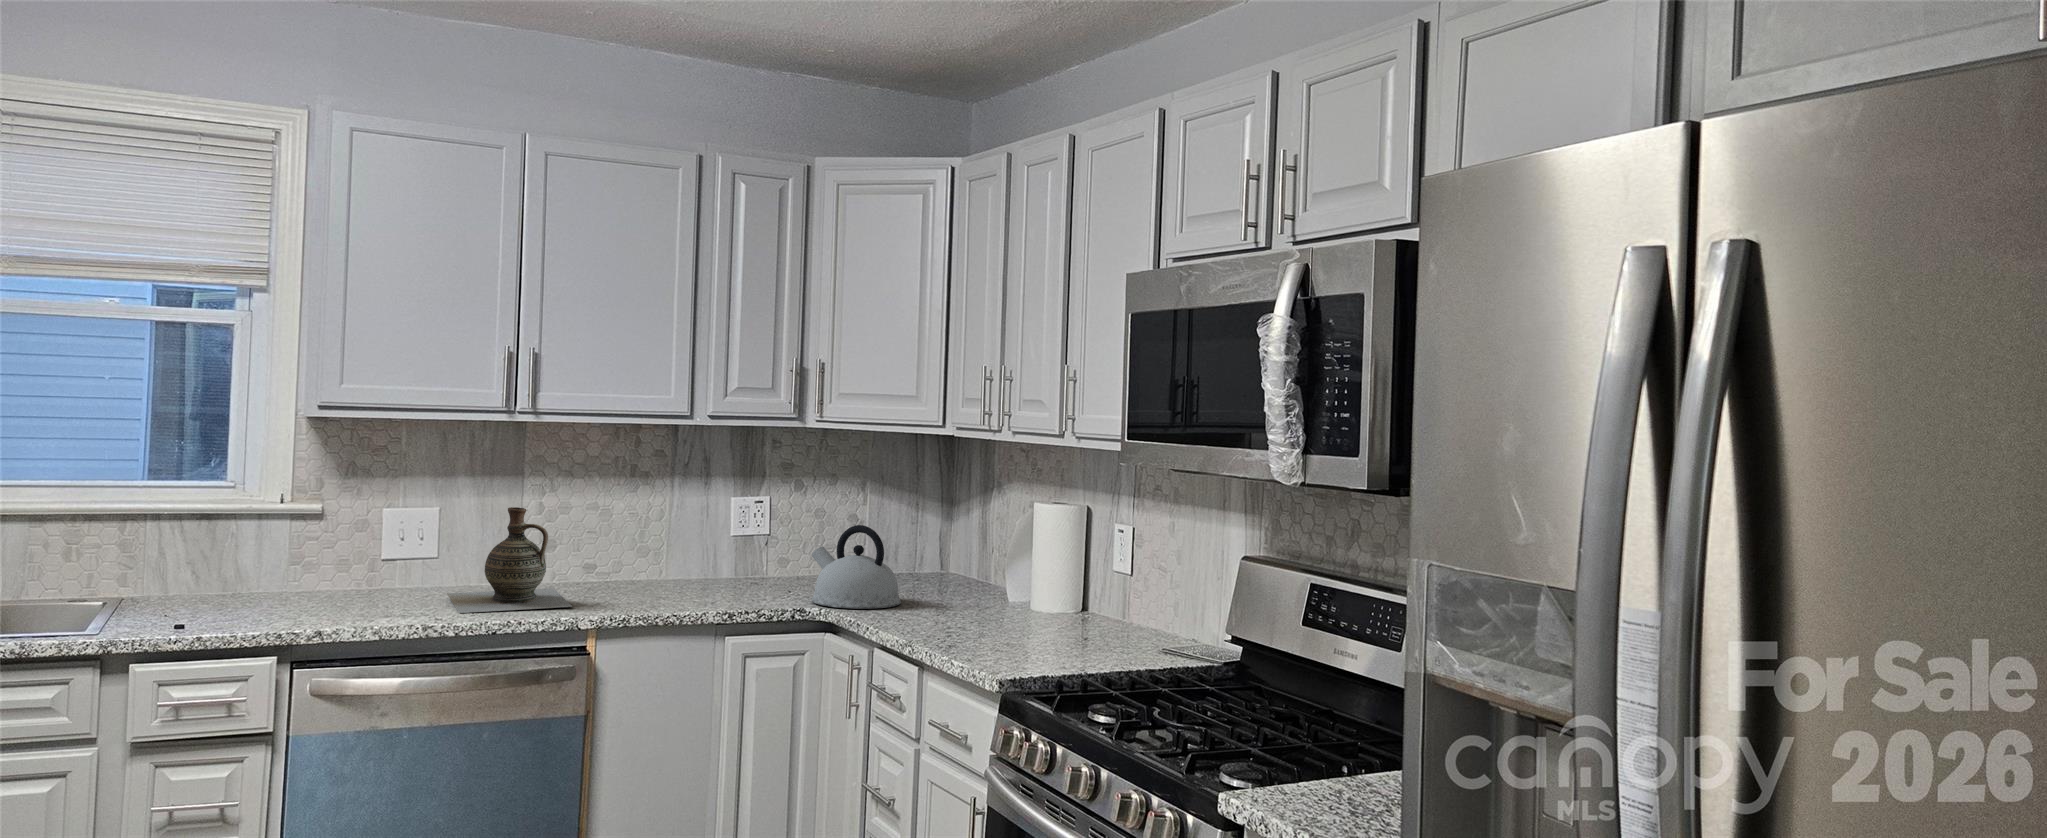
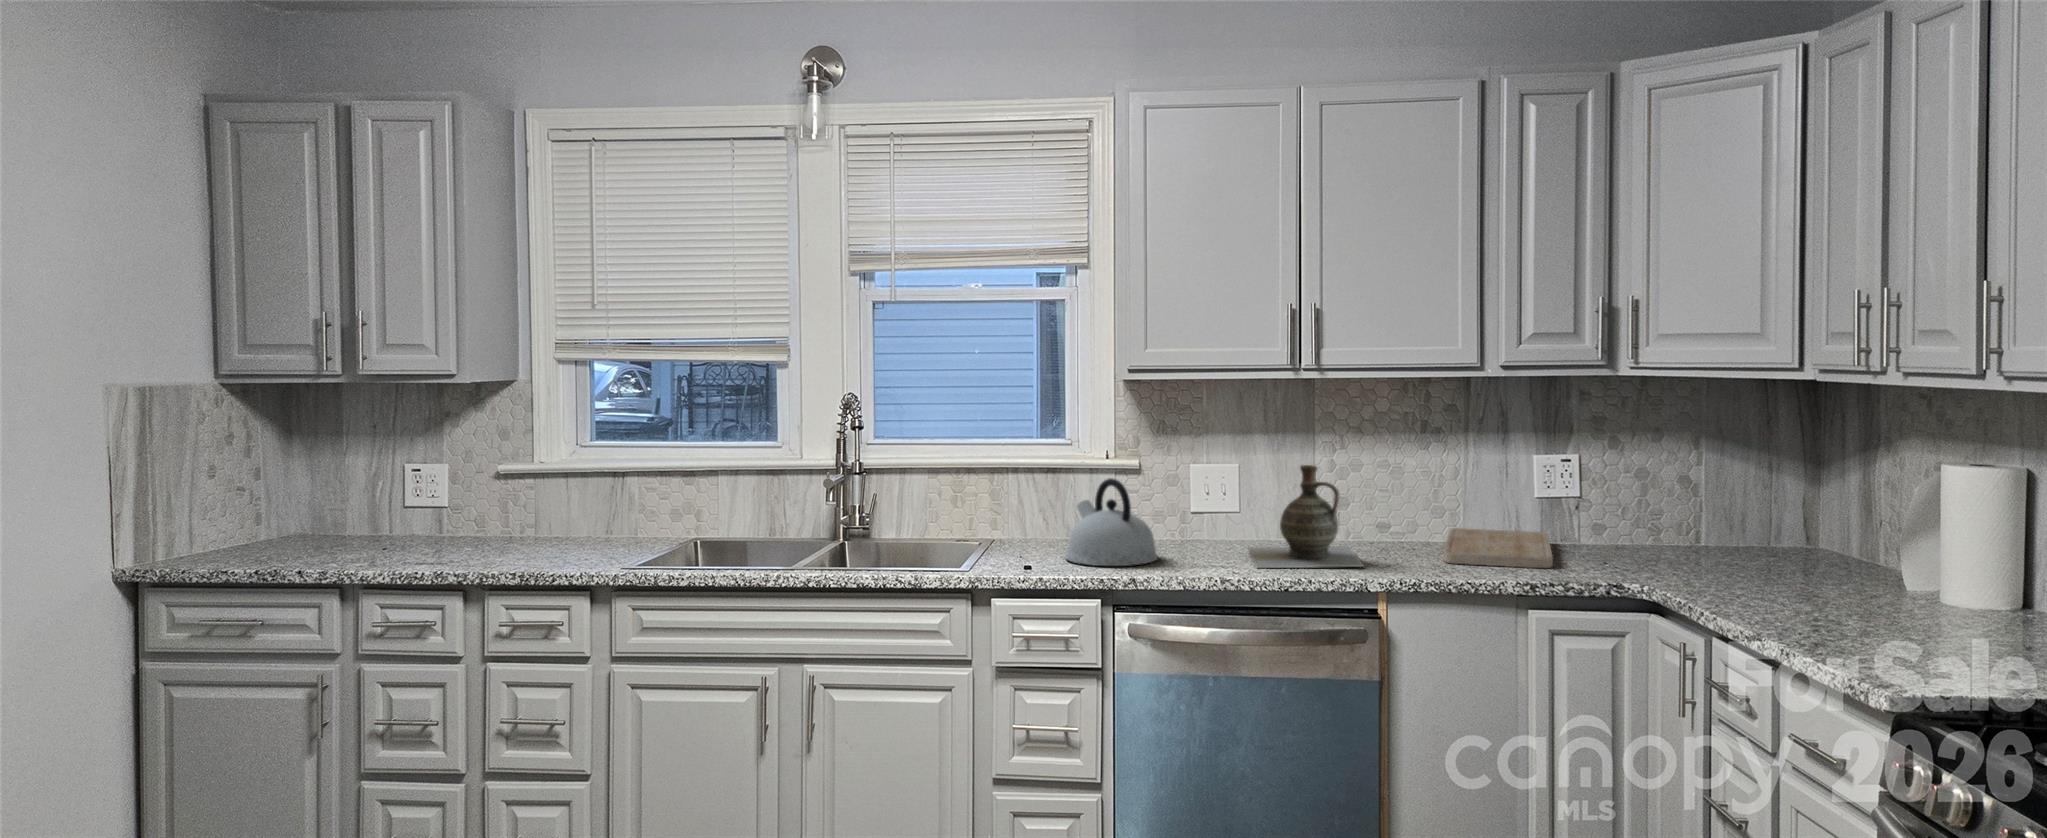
kettle: present [812,525,901,609] -> present [1066,478,1158,566]
cutting board: none [648,568,746,601] -> present [1444,528,1553,568]

